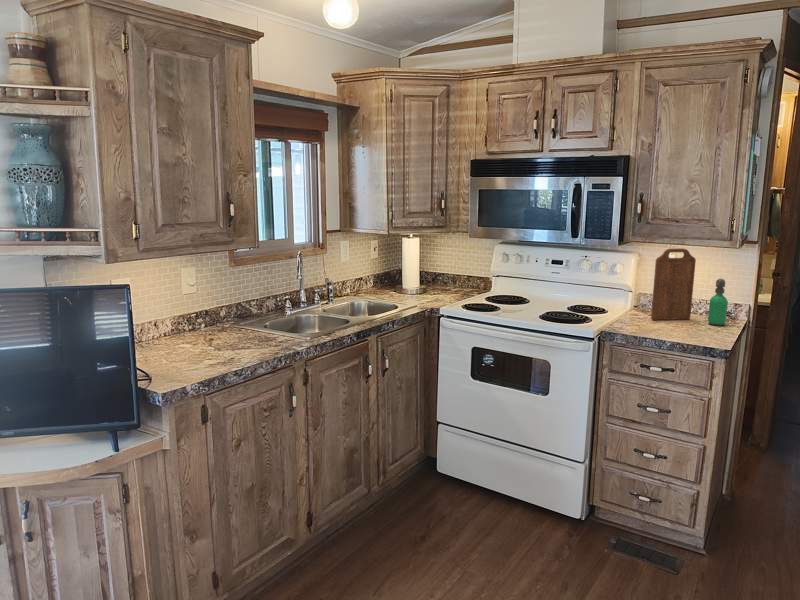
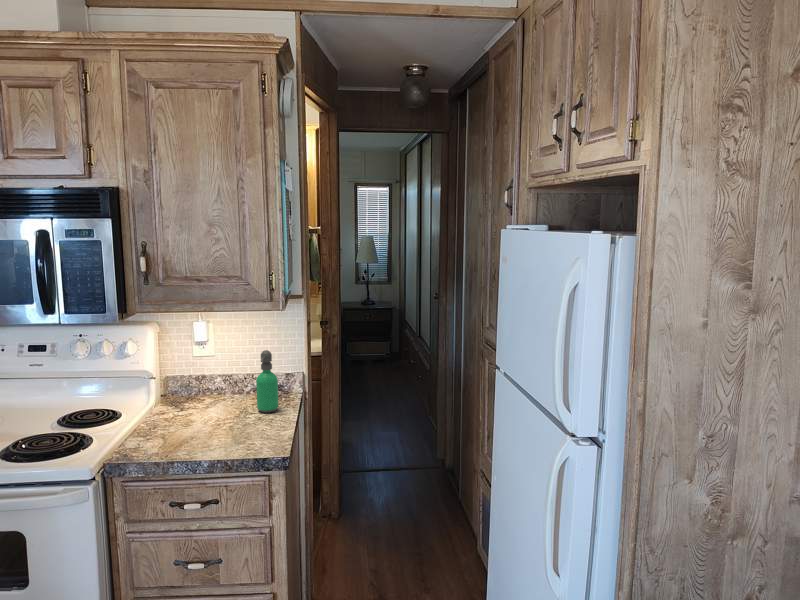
cutting board: present [651,248,696,320] -> none [178,314,236,420]

